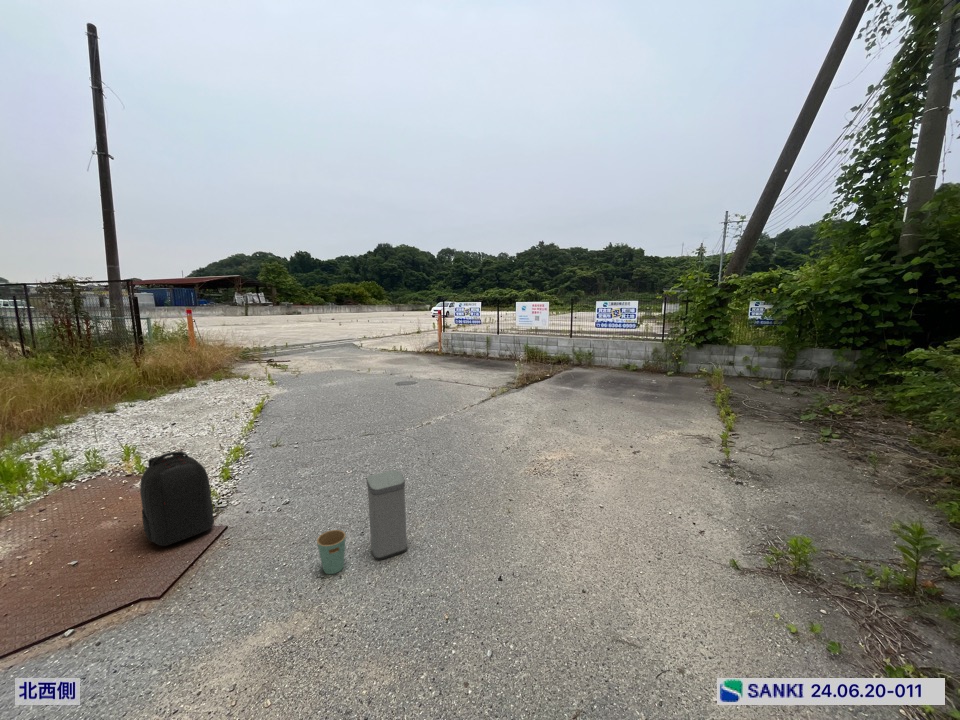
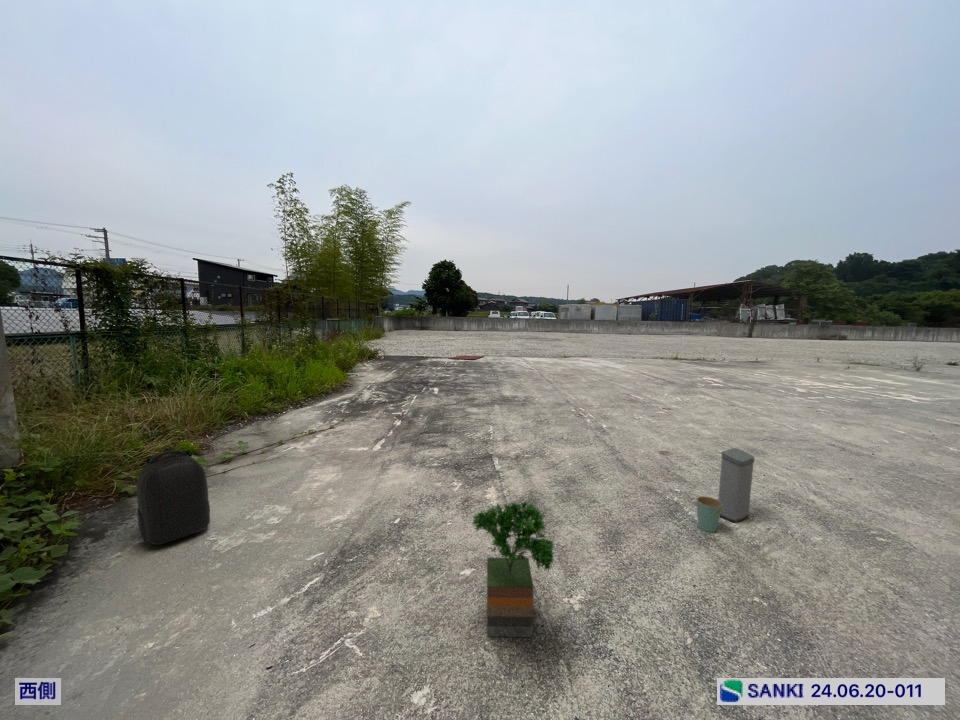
trash can: present [317,470,407,574] -> present [697,448,754,532]
potted tree: none [474,504,558,638] -> present [473,502,555,637]

